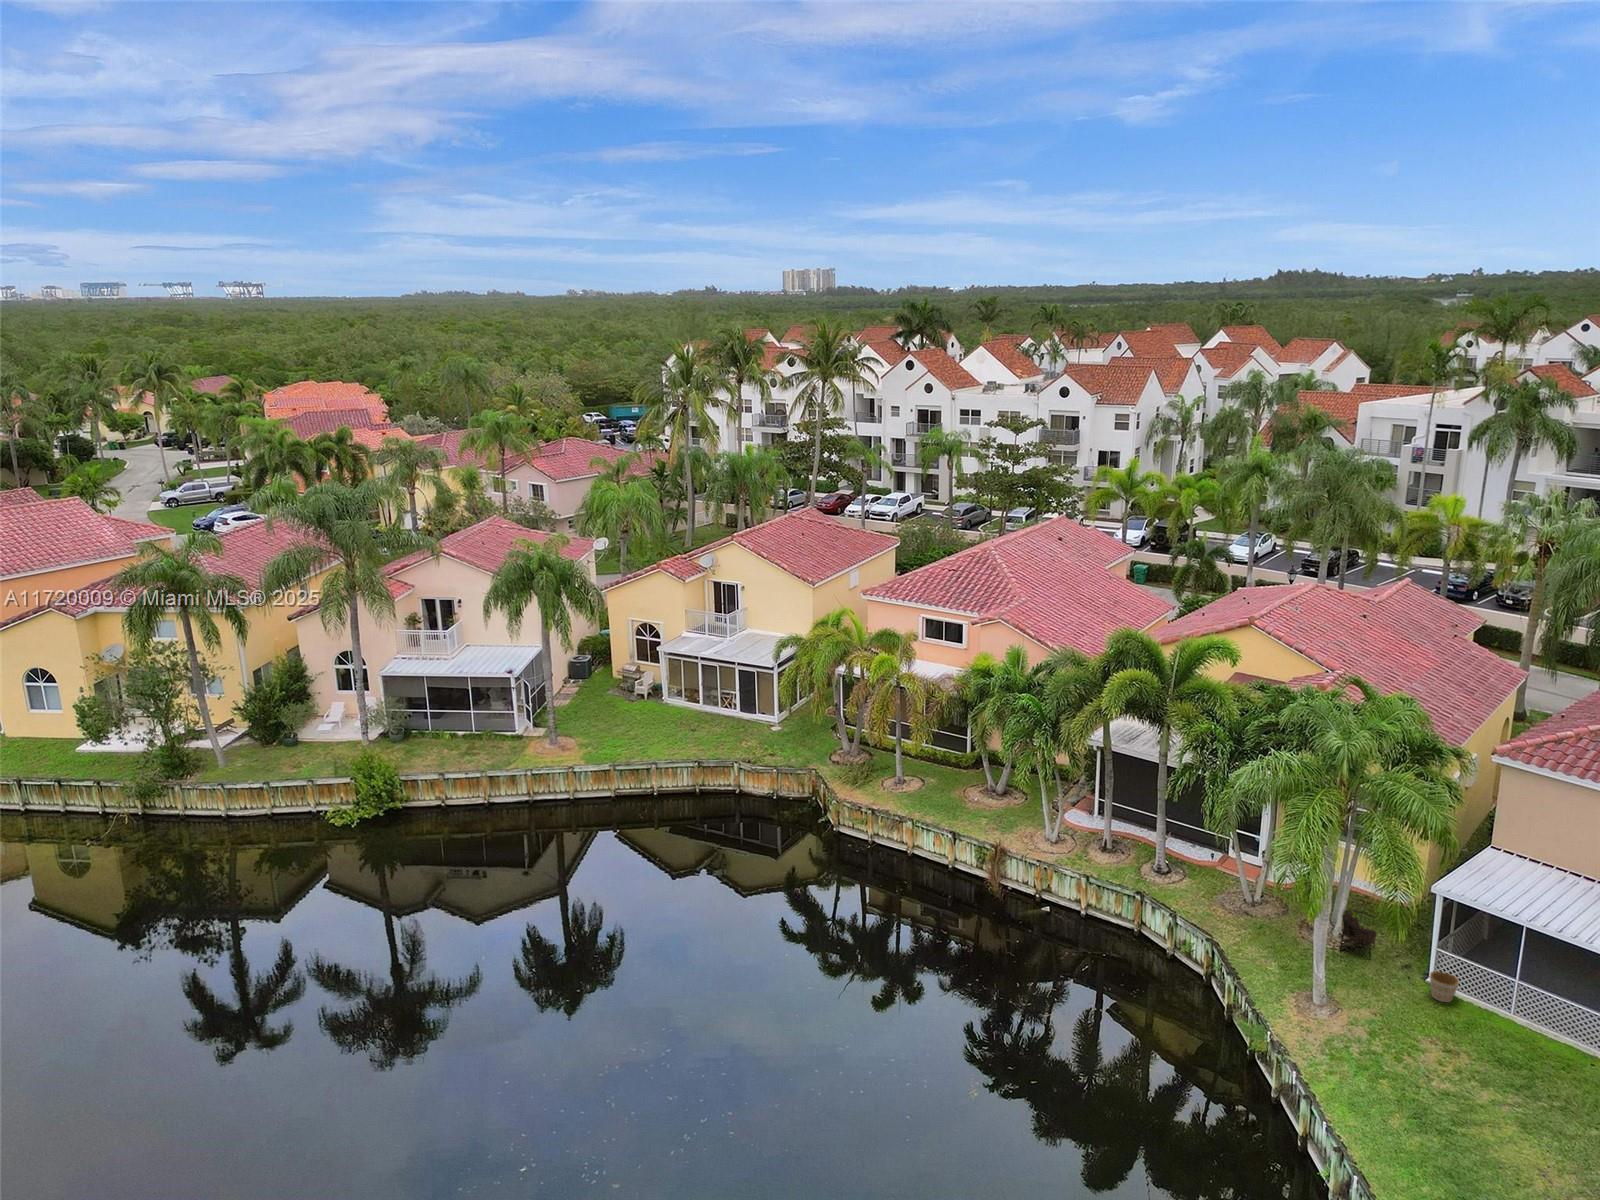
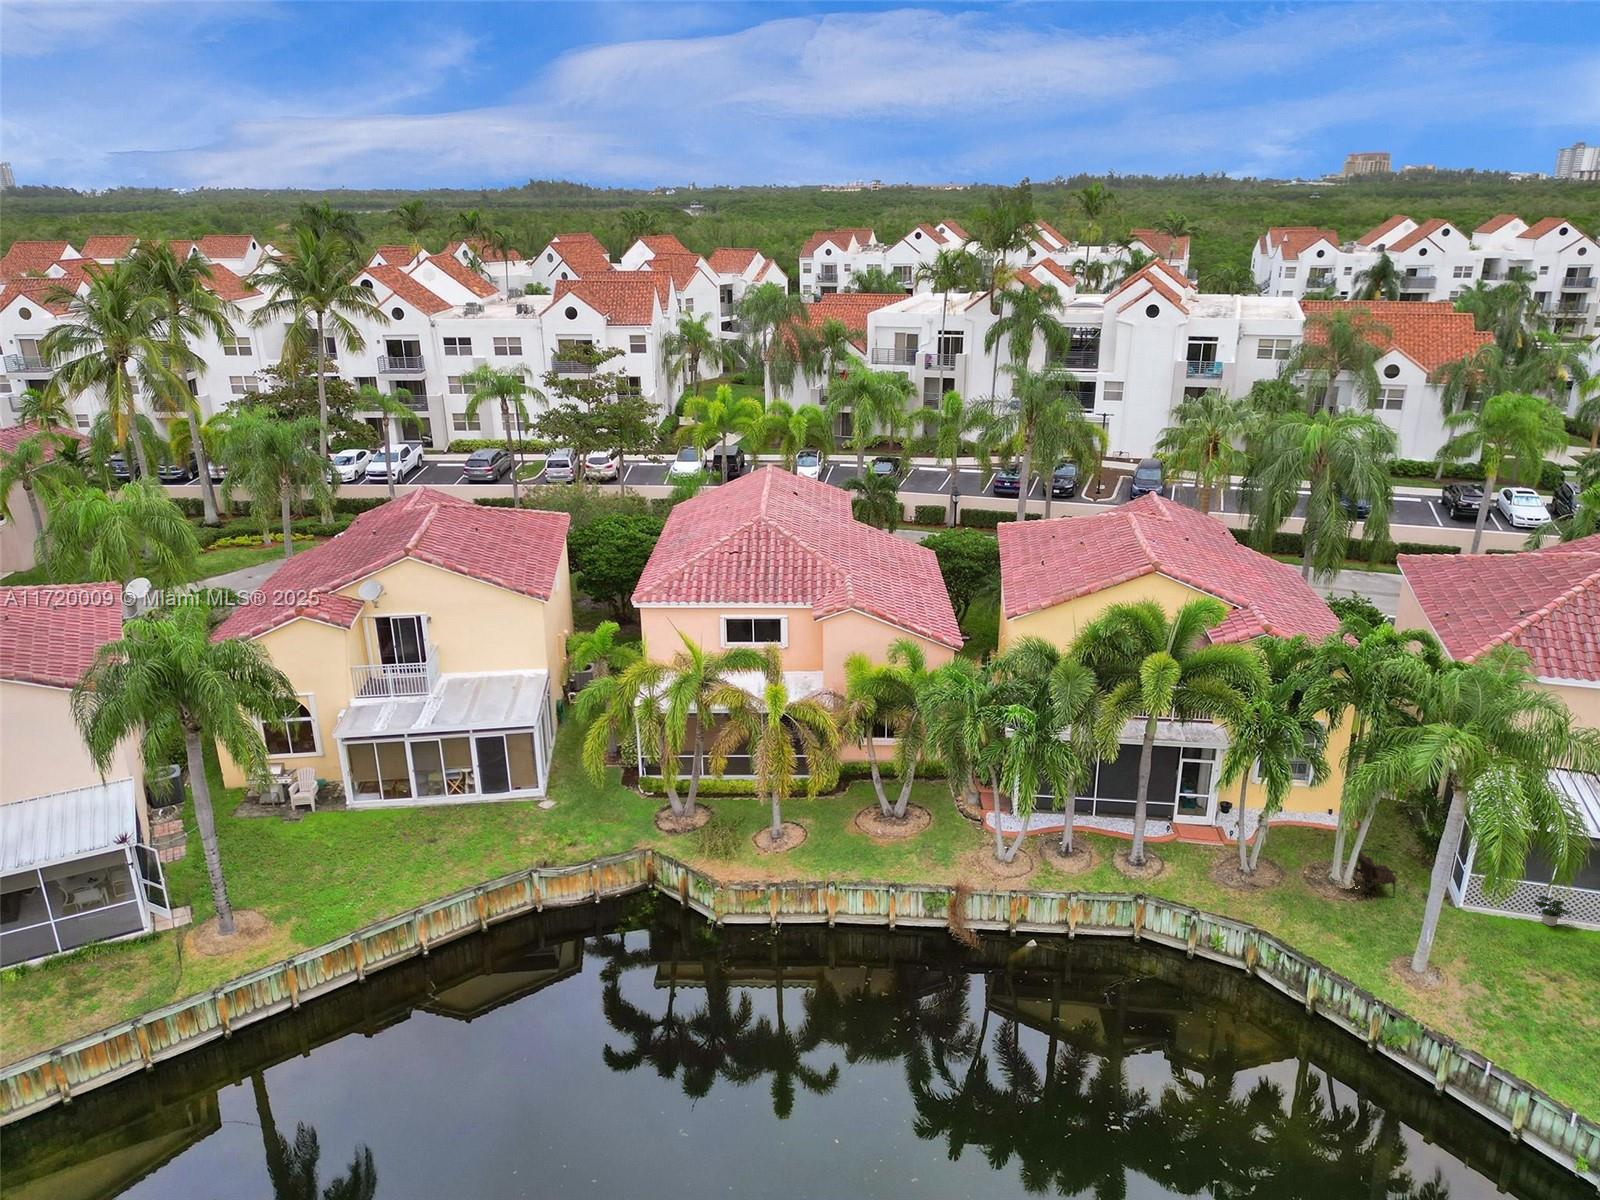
wooden bucket: present [1430,971,1459,1002] -> none [1469,890,1499,921]
potted plant: none [1496,995,1528,1026] -> present [1534,896,1571,926]

